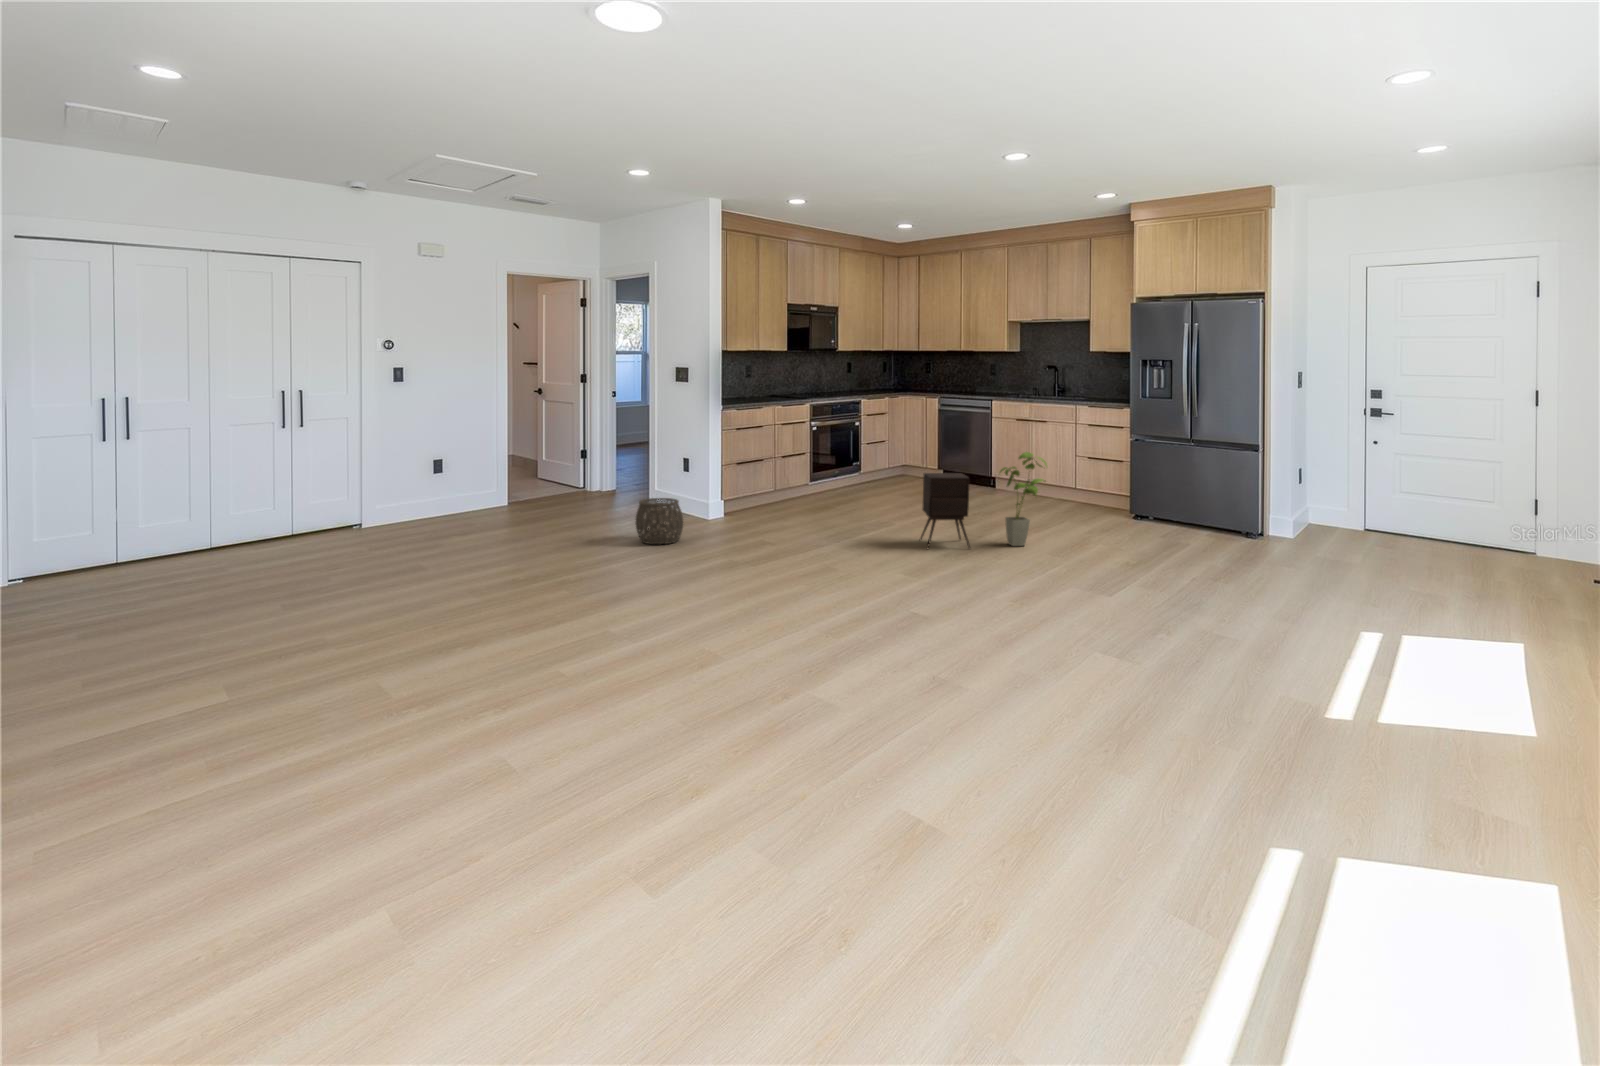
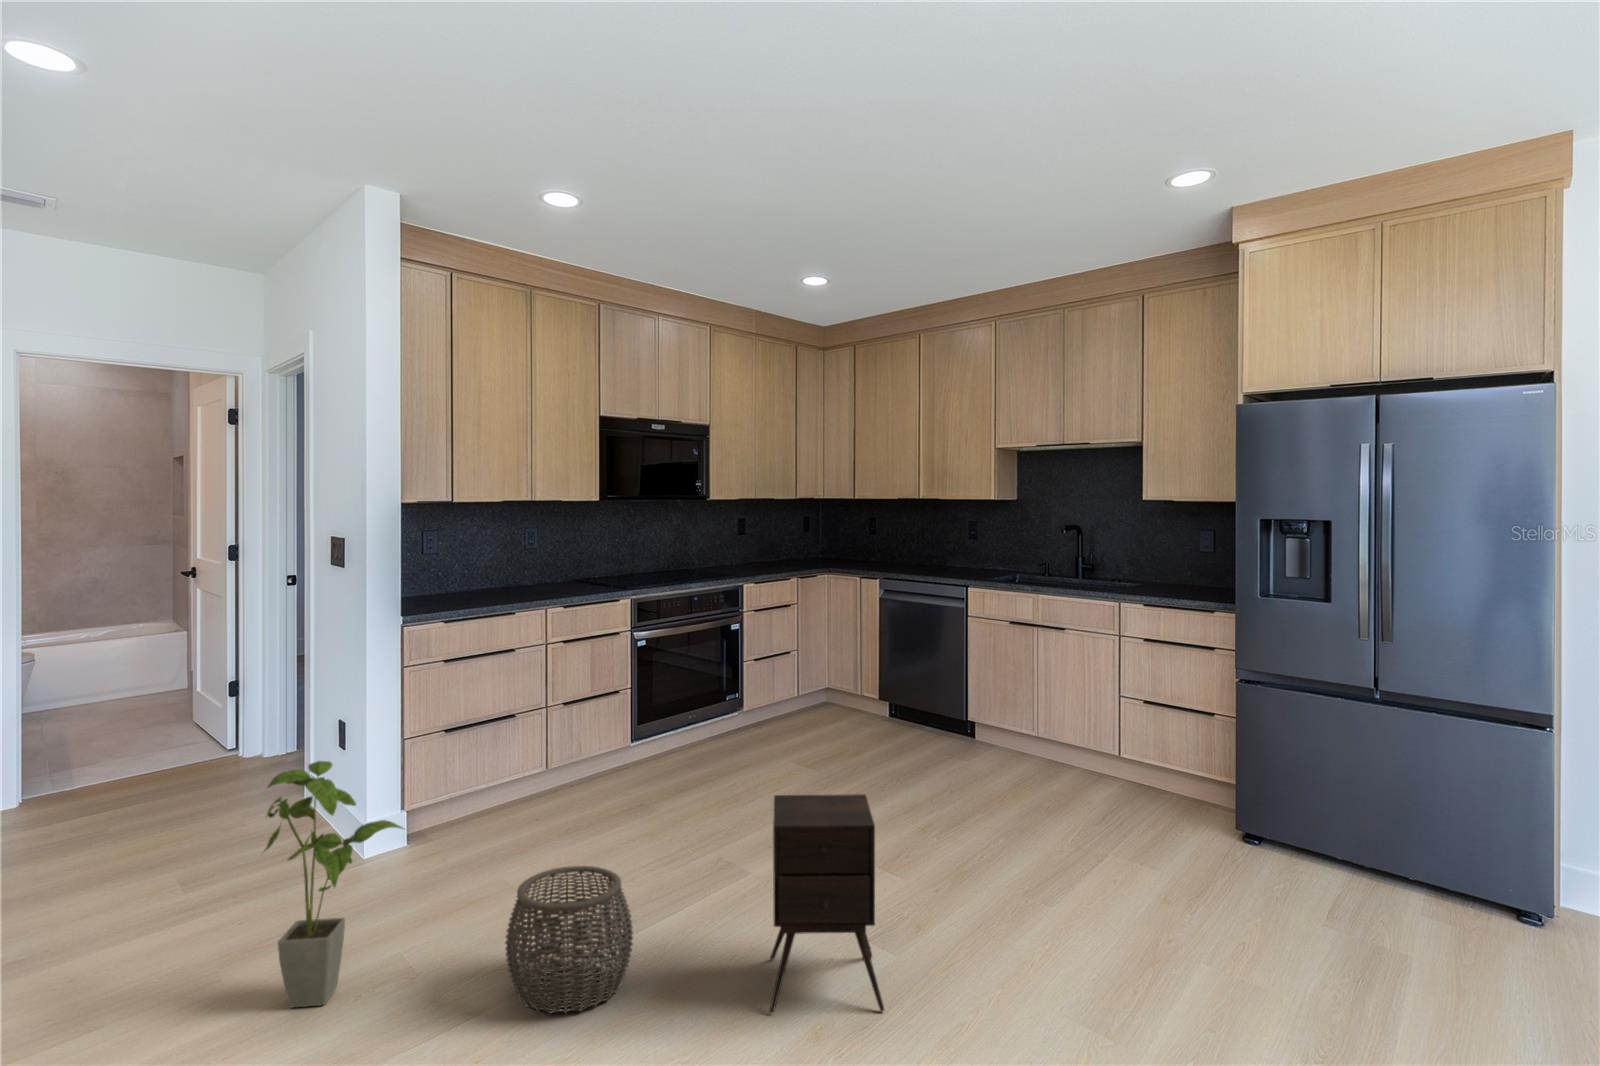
house plant: present [1000,452,1047,546] -> present [265,761,403,1007]
woven basket: present [636,498,683,544] -> present [505,866,633,1014]

